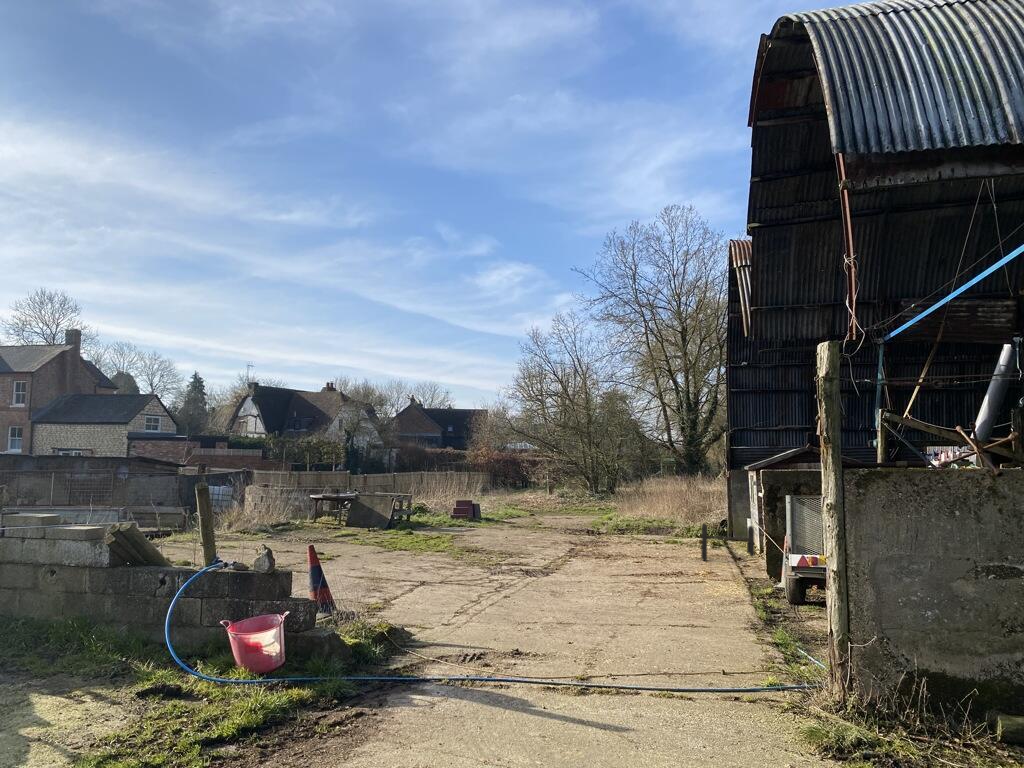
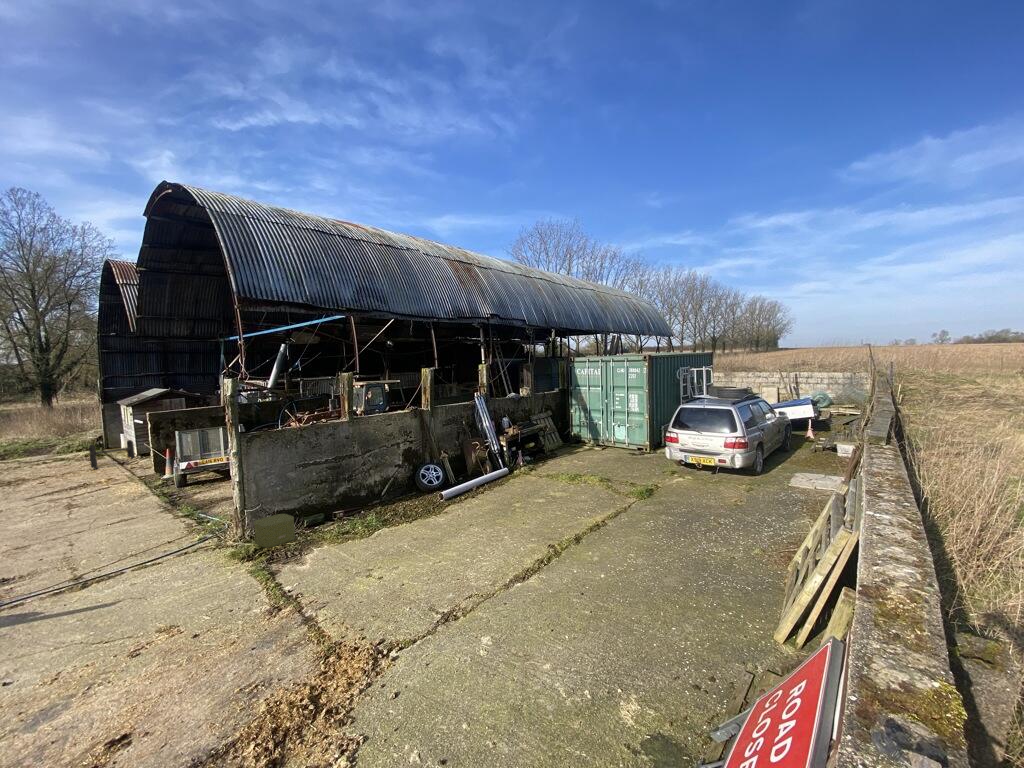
storage box: none [868,677,964,755] -> present [254,514,295,548]

